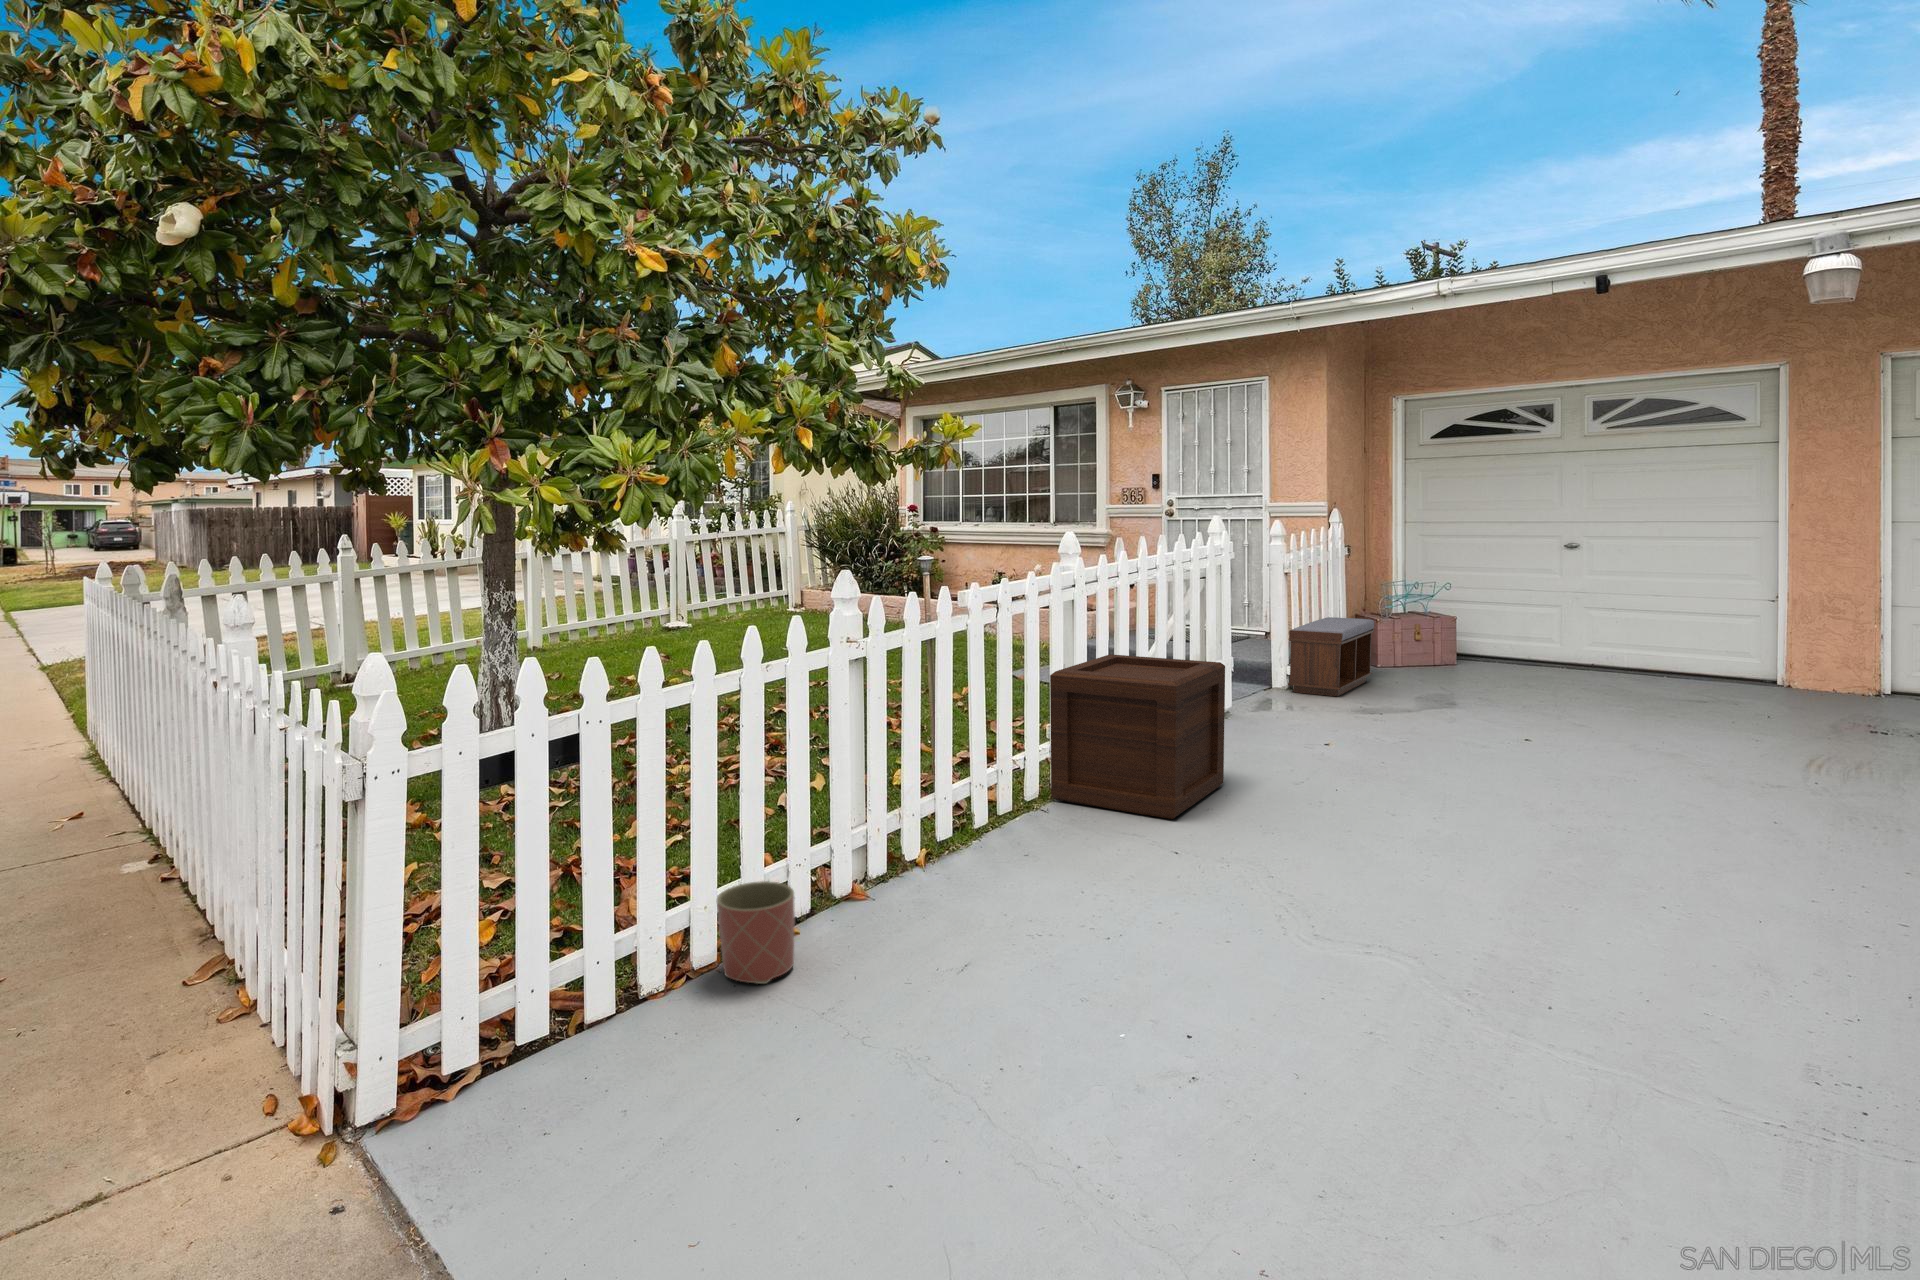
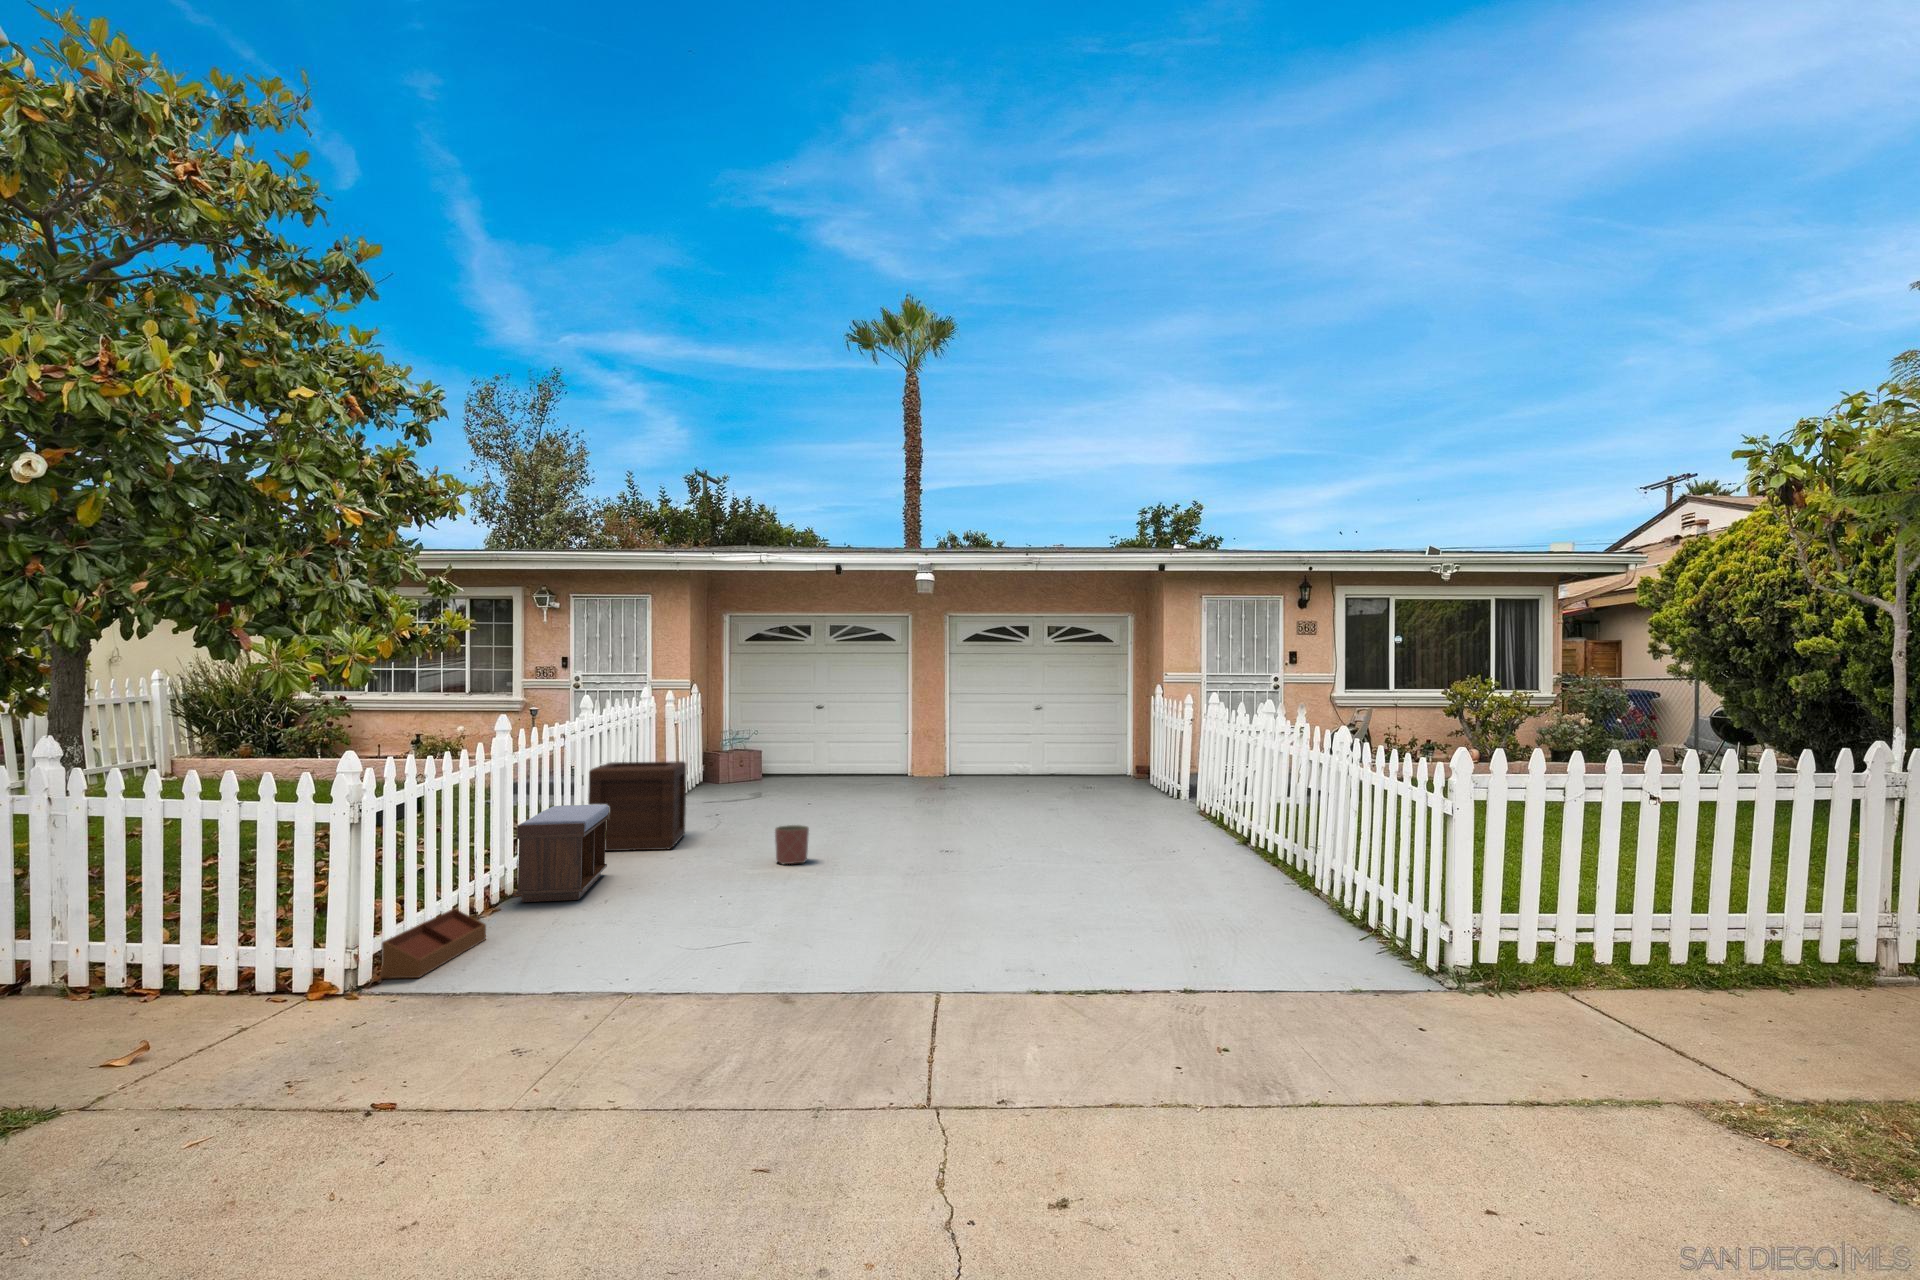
bench: present [1288,617,1374,696] -> present [515,805,609,902]
planter: present [717,881,795,984] -> present [775,825,809,864]
storage bin: none [440,952,684,1117] -> present [381,909,486,978]

